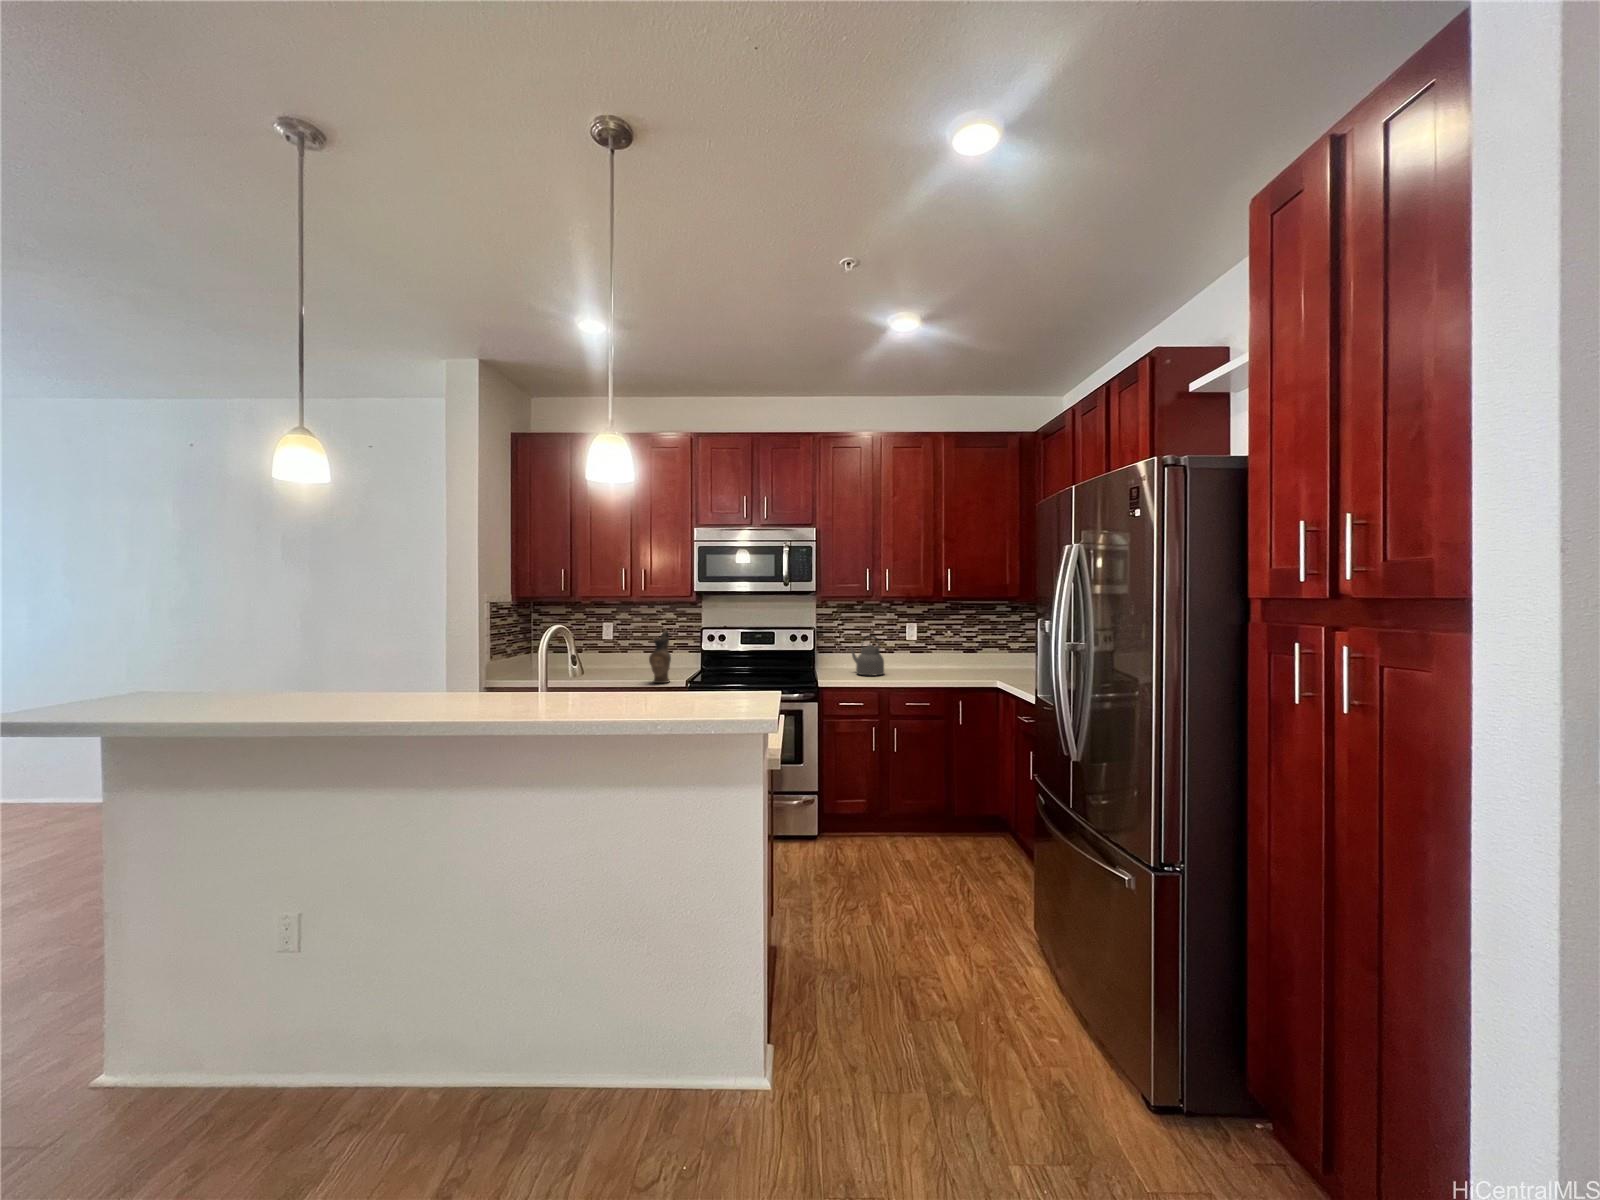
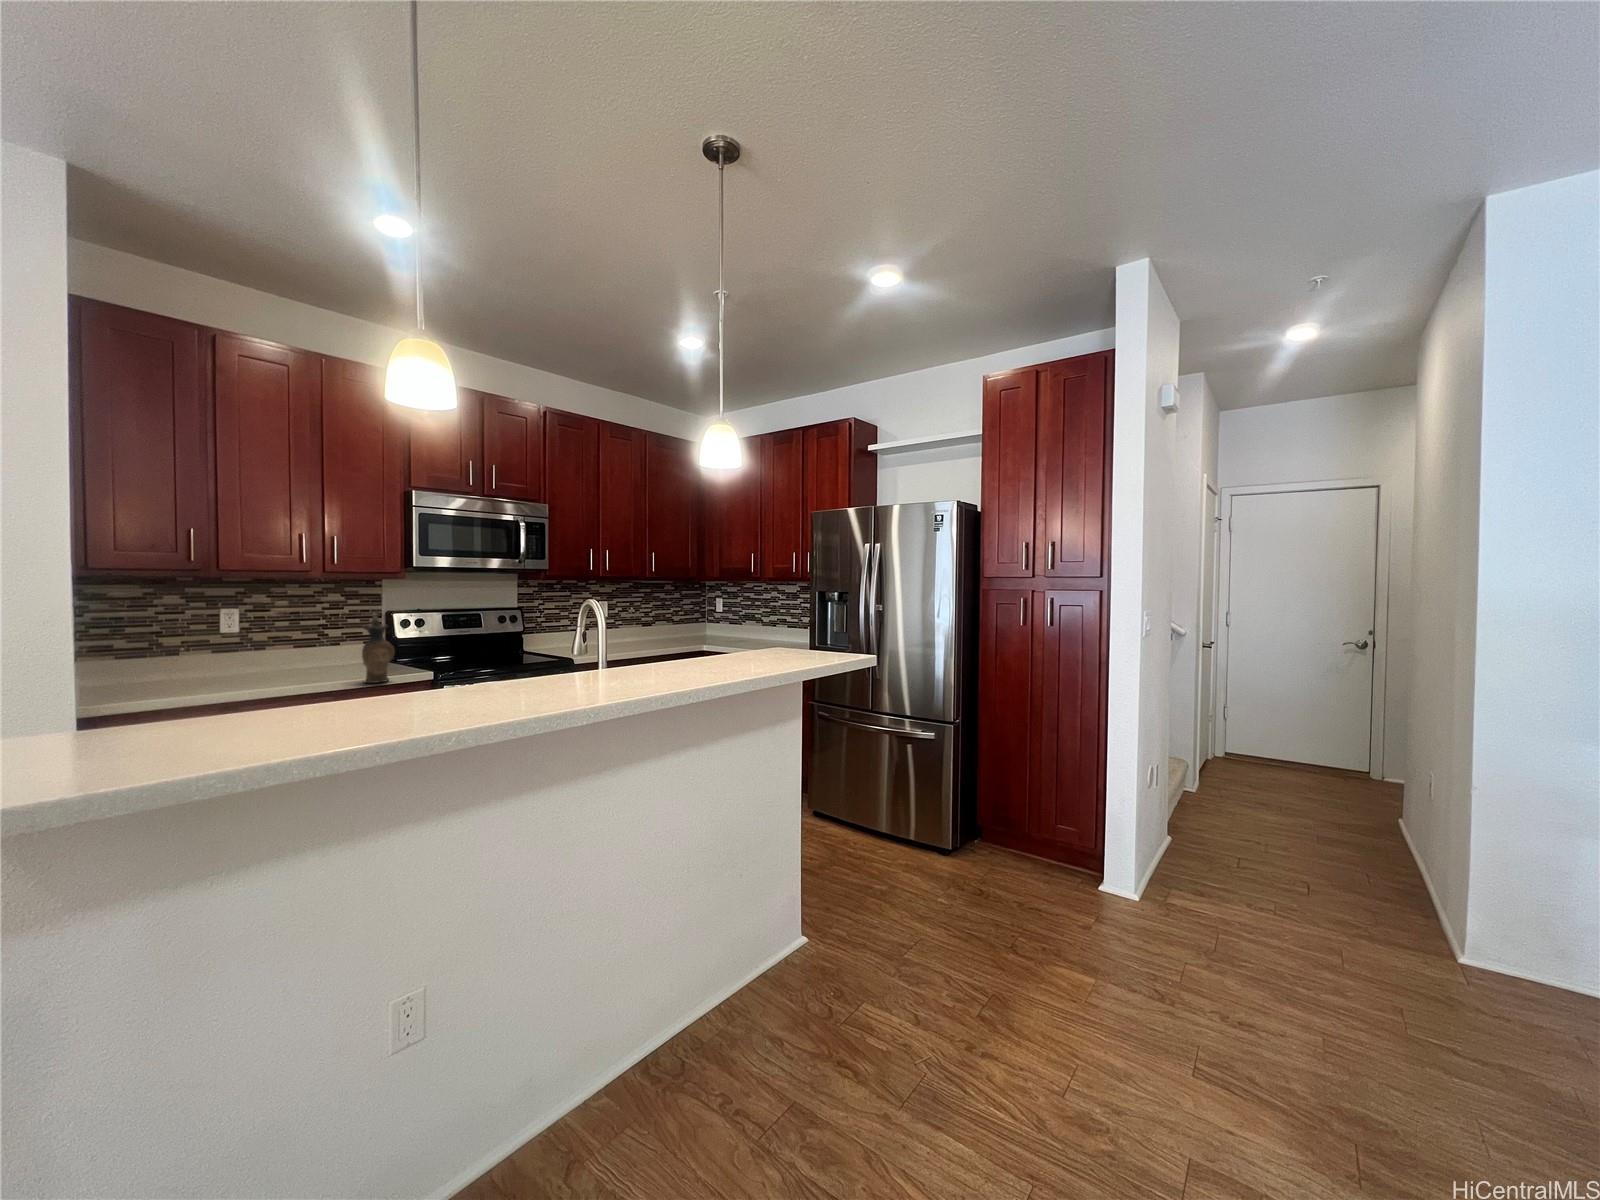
kettle: present [851,635,884,675] -> none [564,613,605,652]

